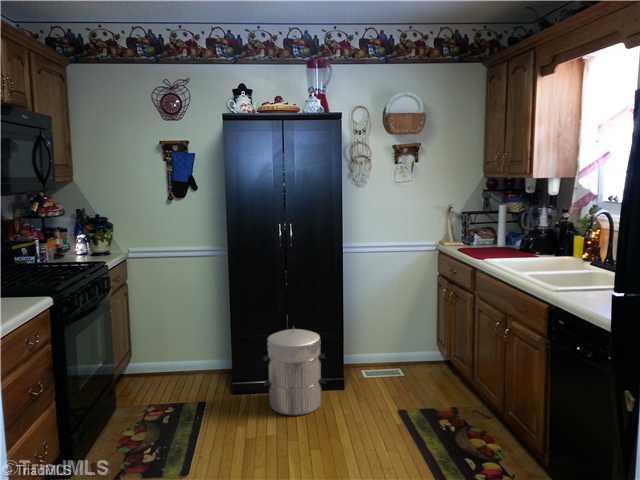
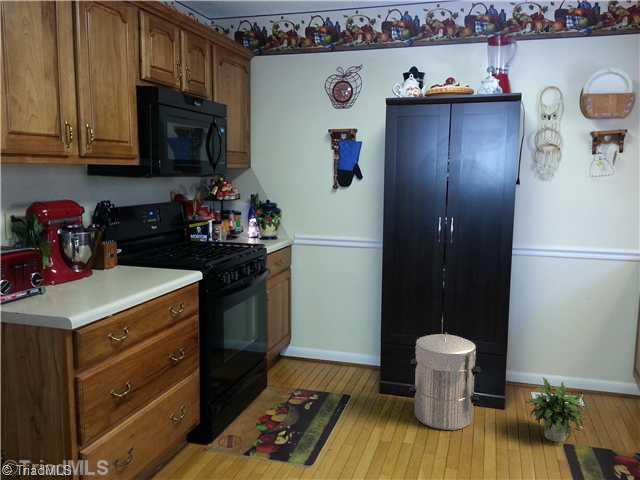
potted plant: none [364,354,411,406] -> present [527,378,586,442]

